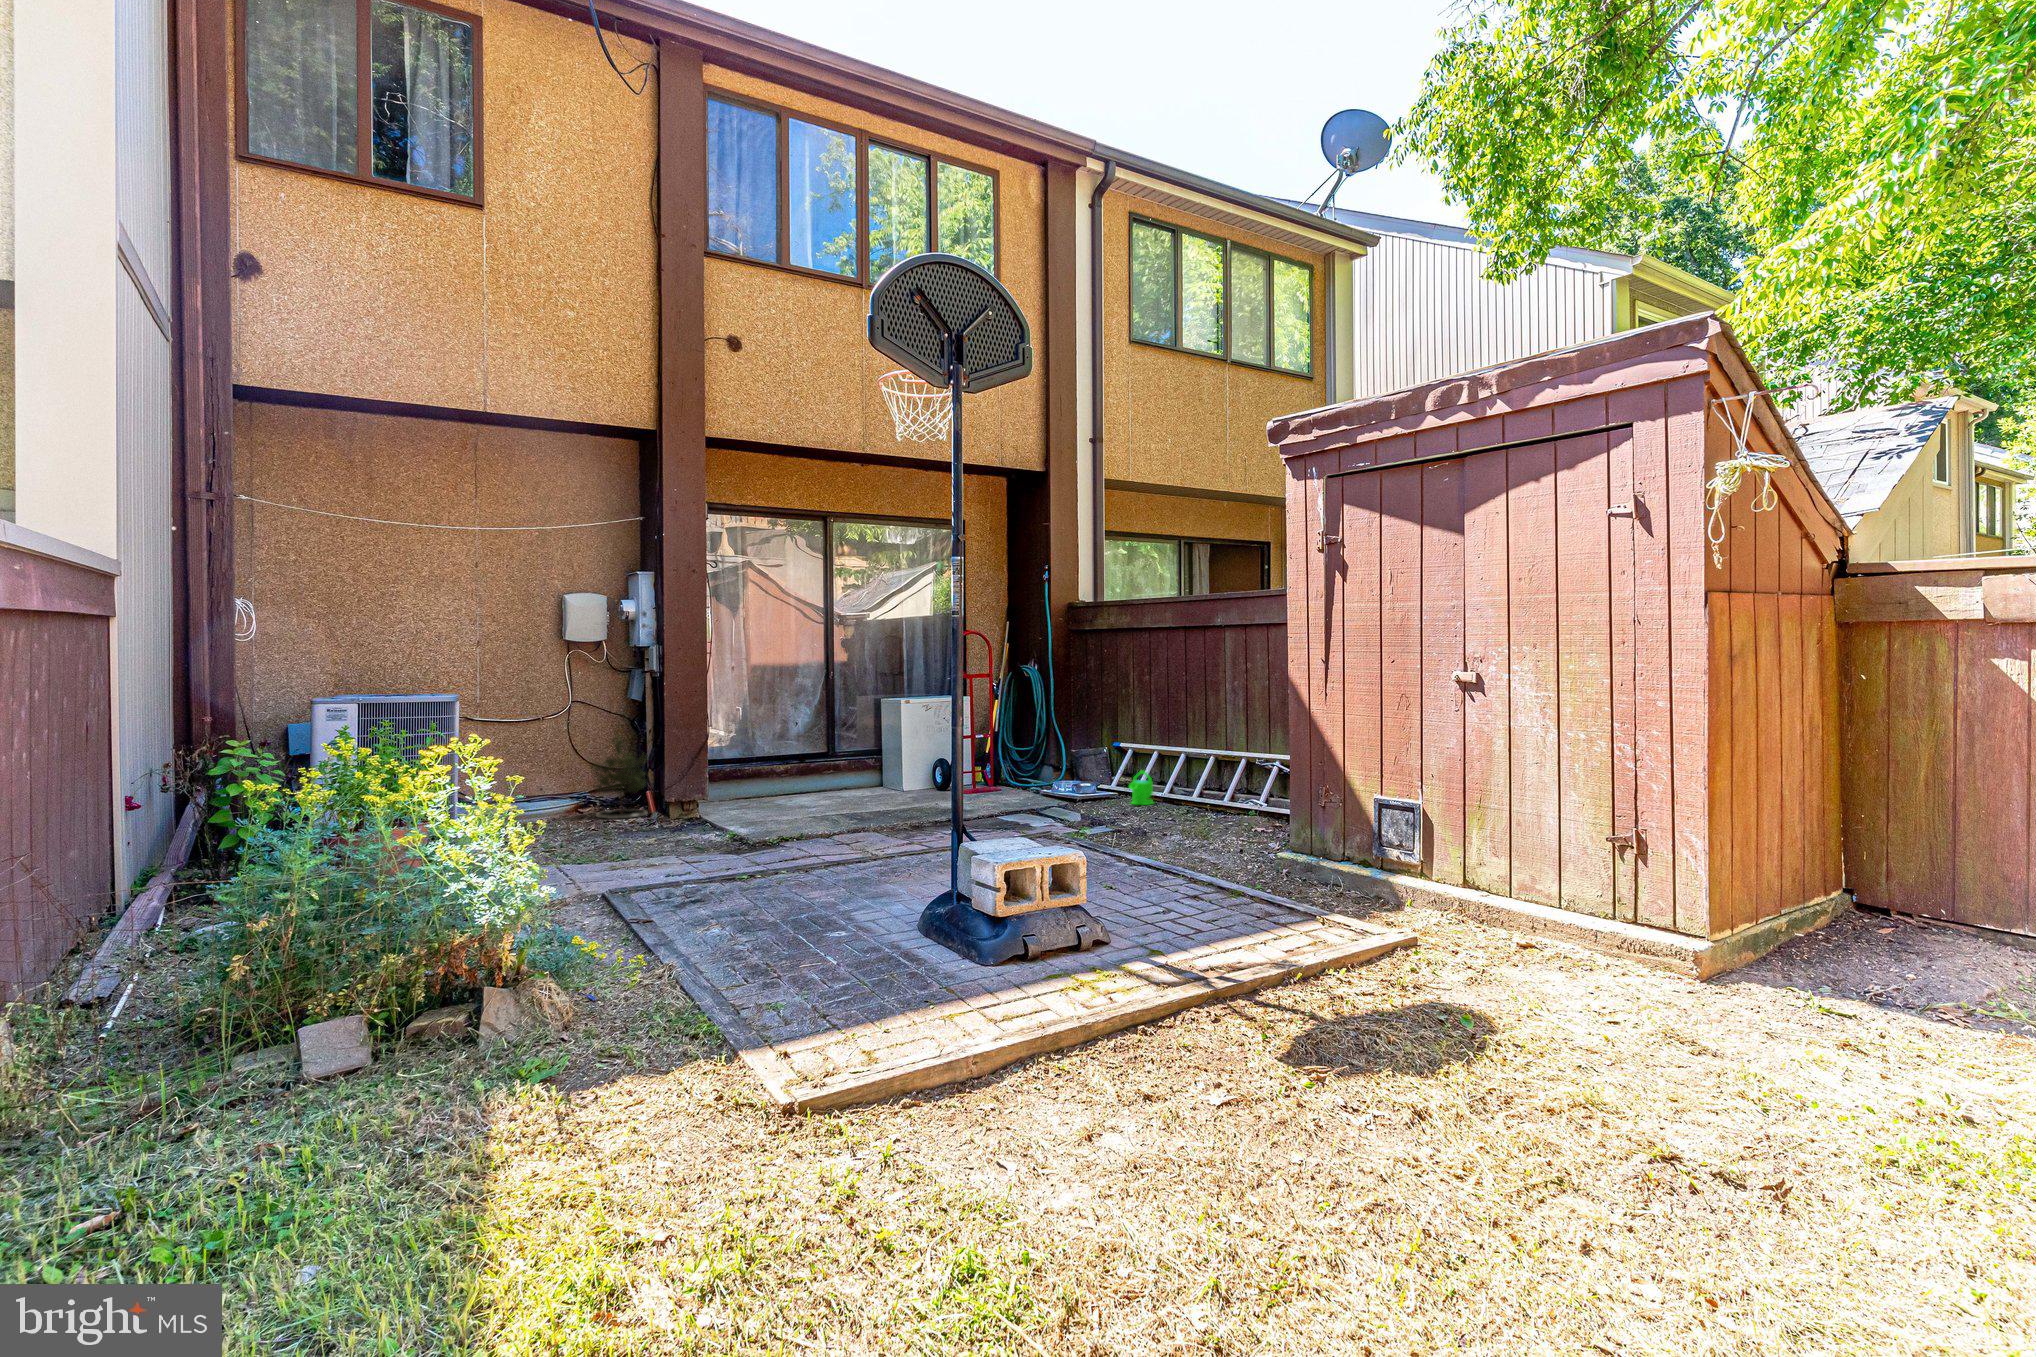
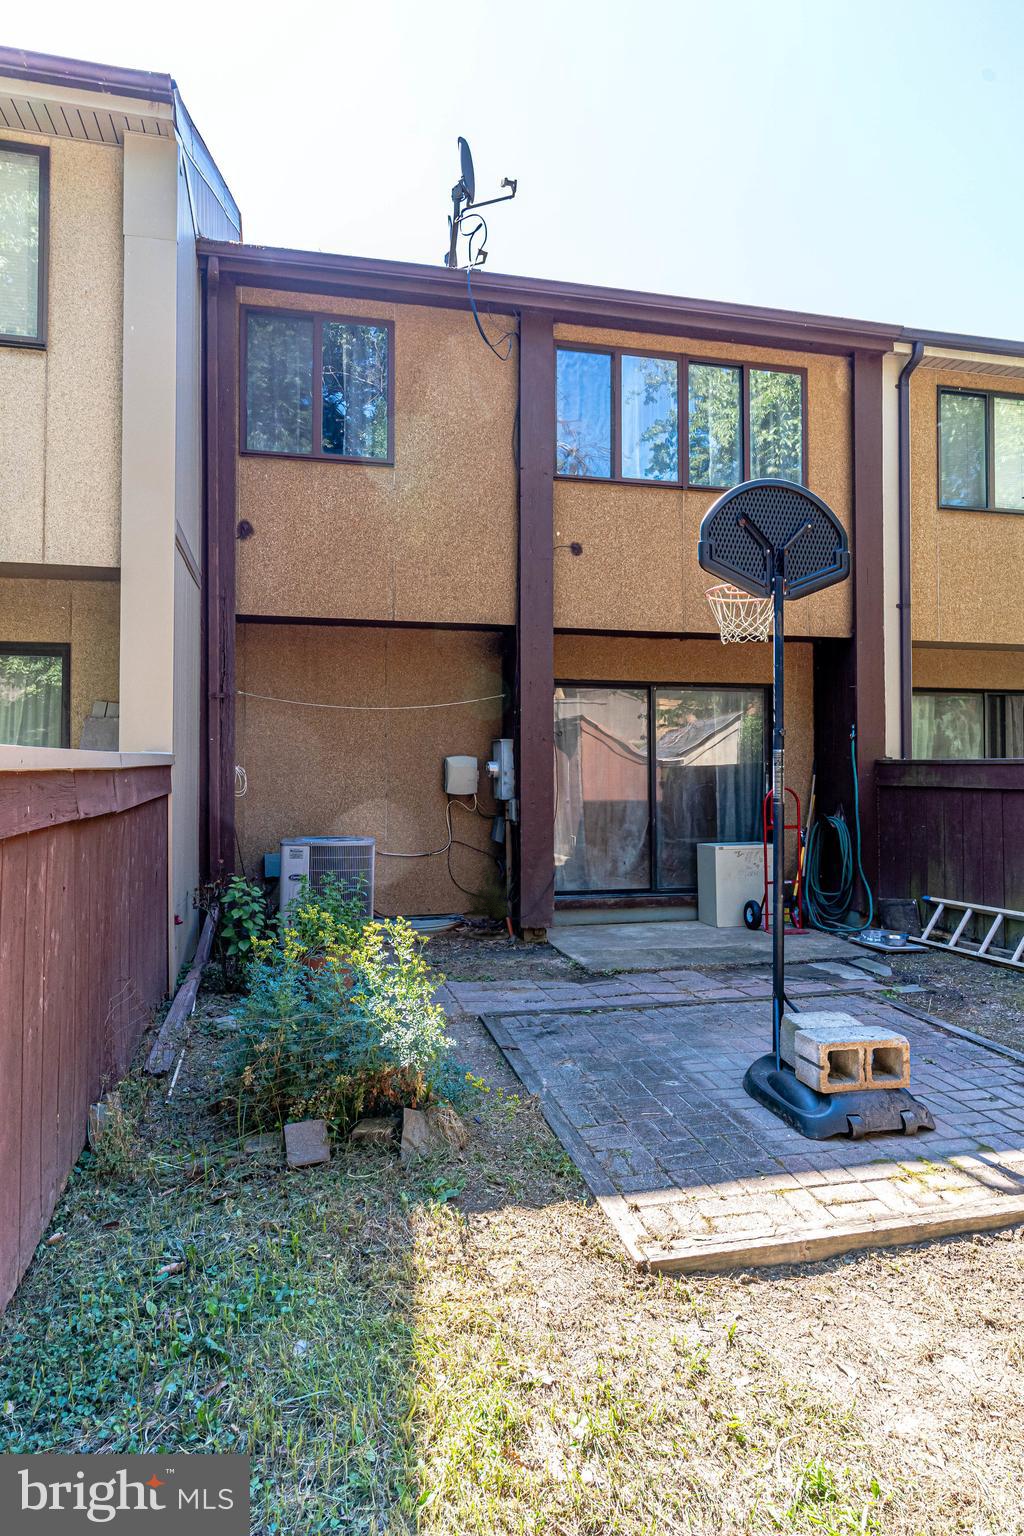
watering can: present [1129,771,1154,805] -> none [941,929,968,963]

